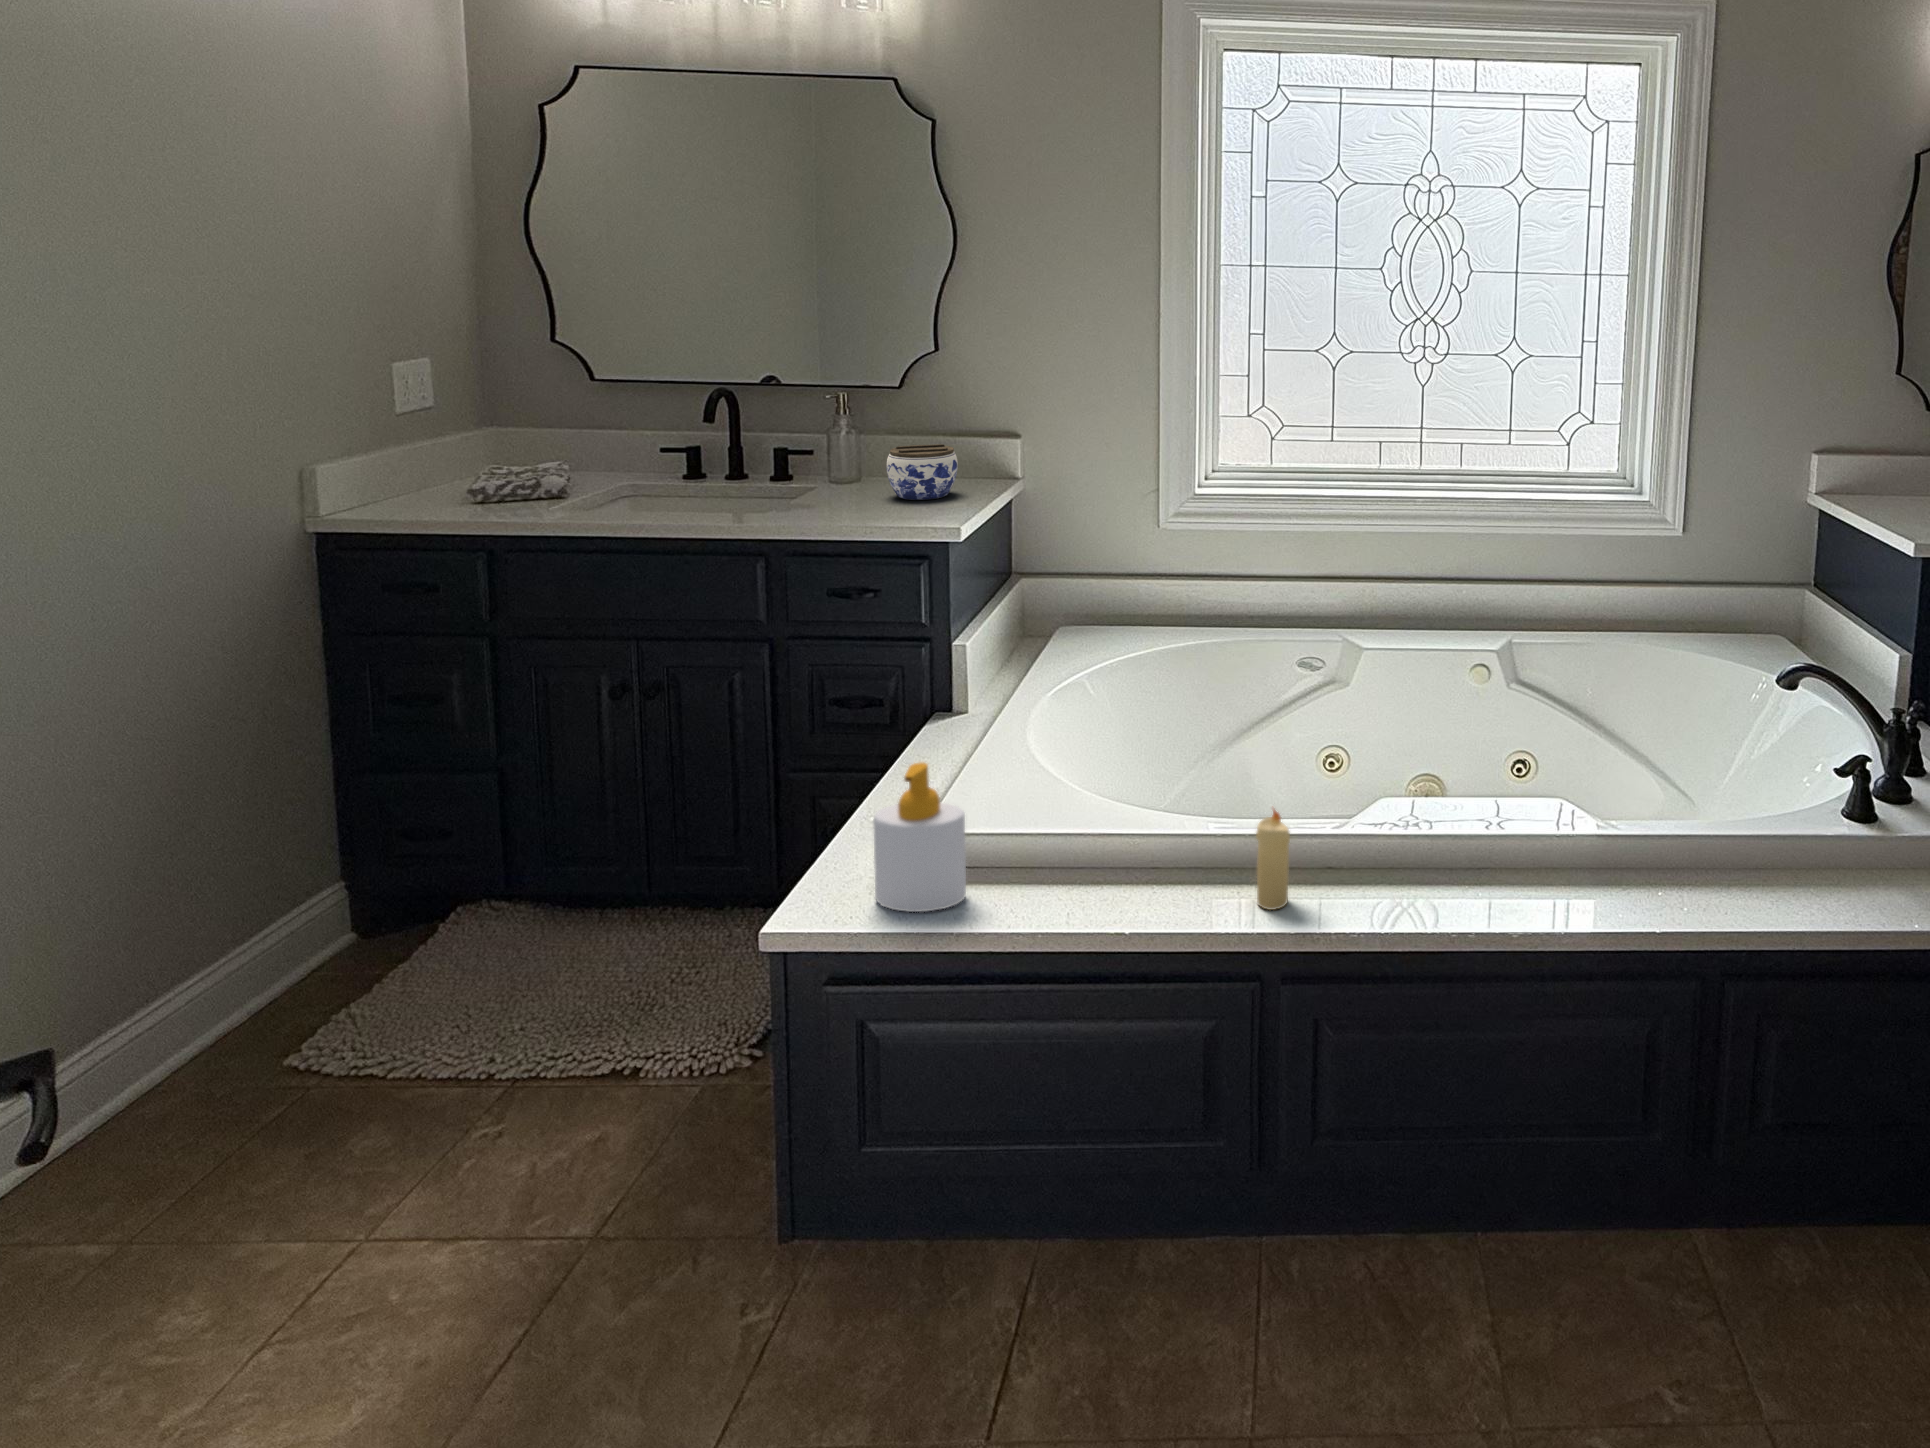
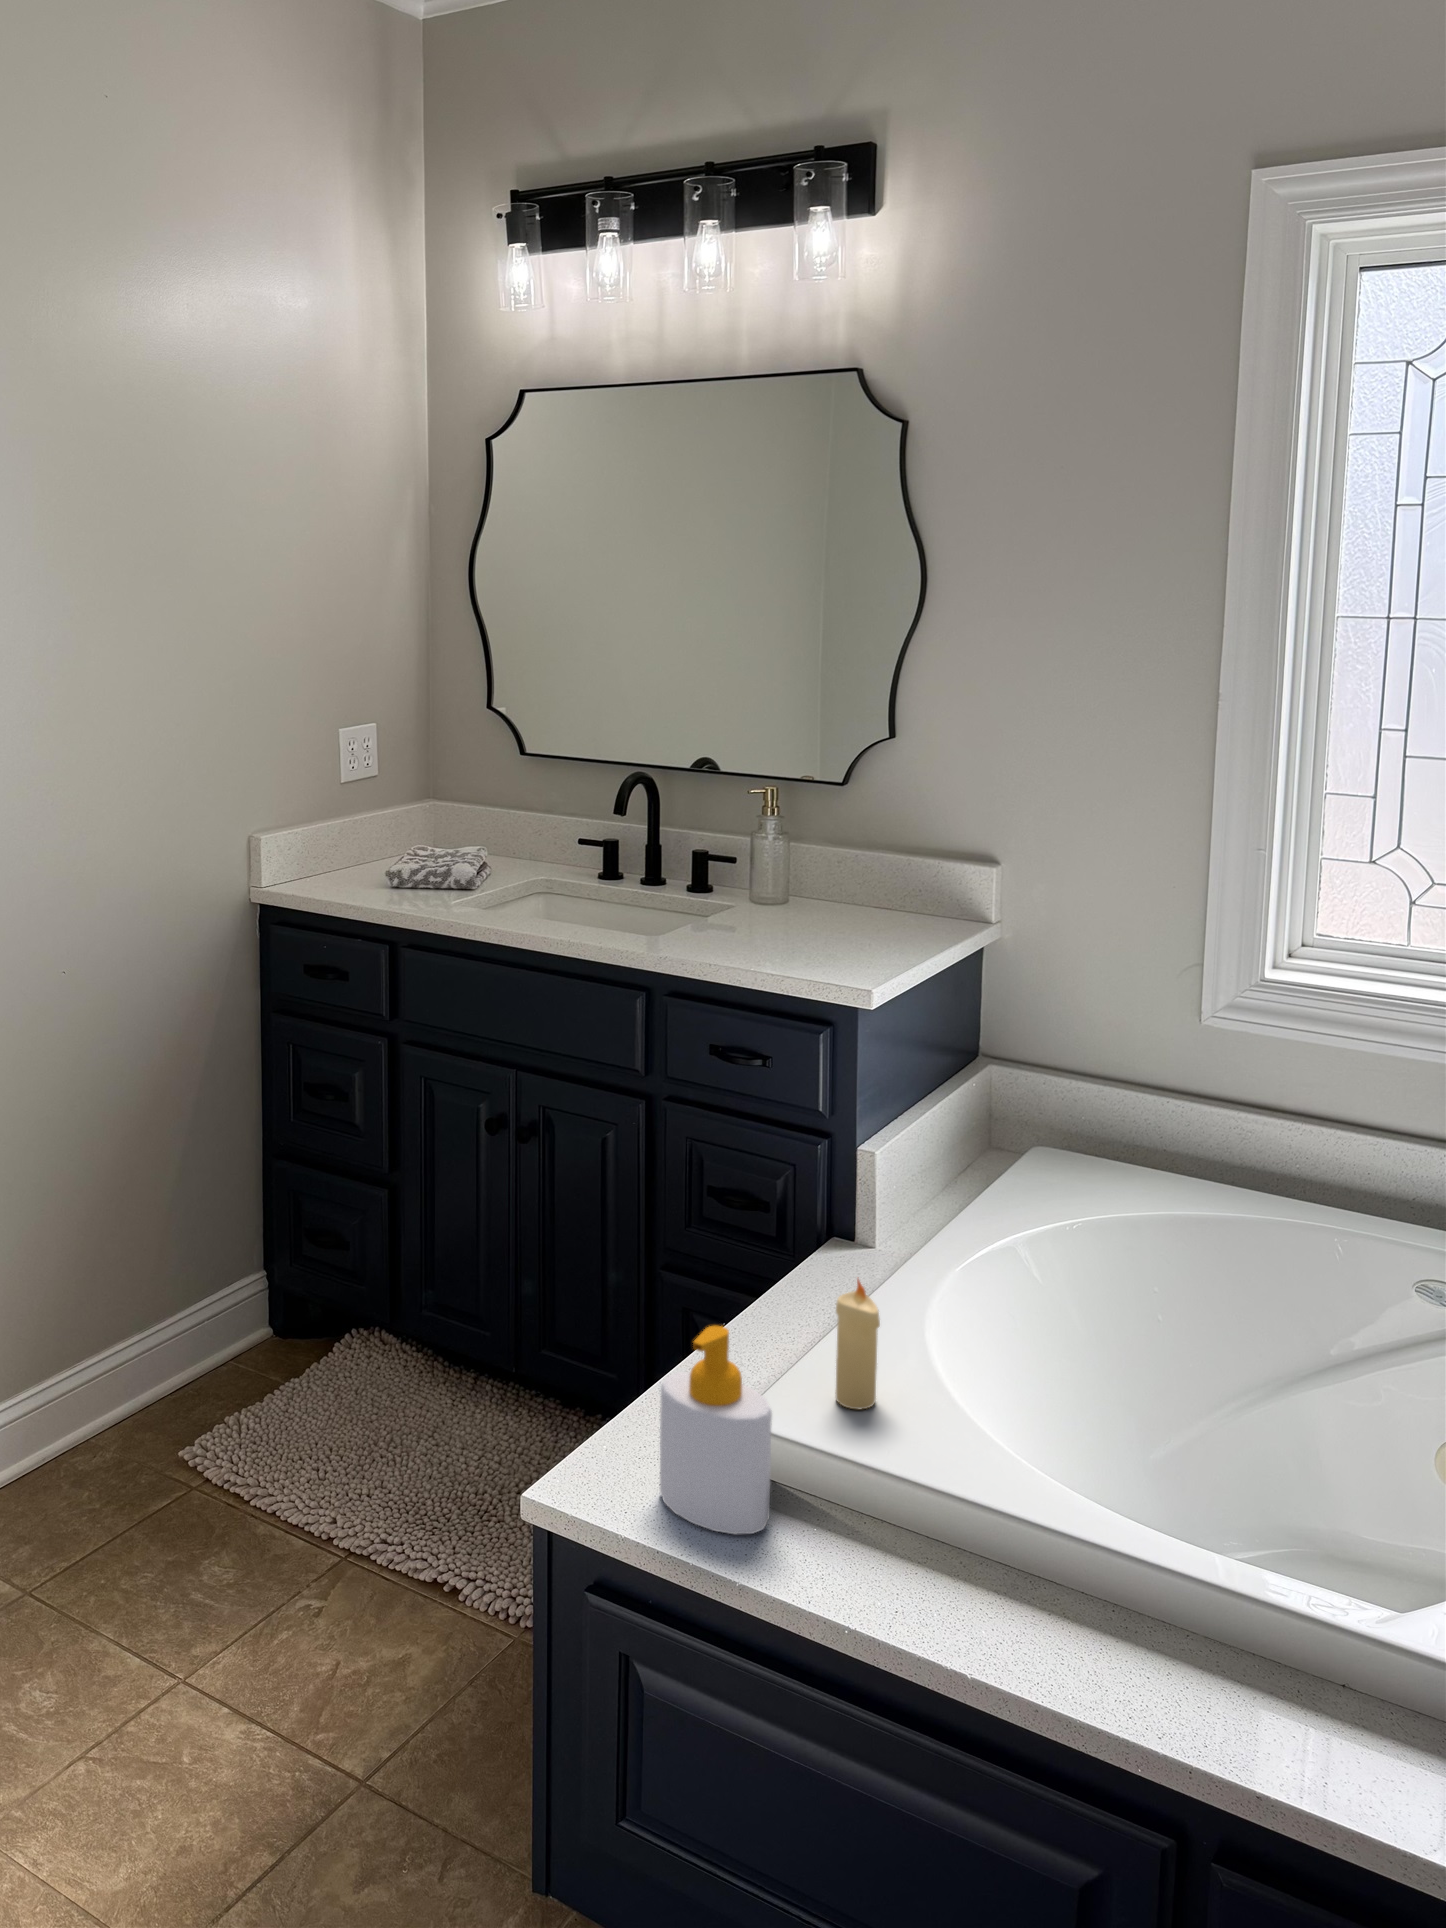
jar: present [886,444,958,500] -> none [808,866,900,943]
candle: present [1256,809,1290,910] -> present [836,1280,880,1409]

